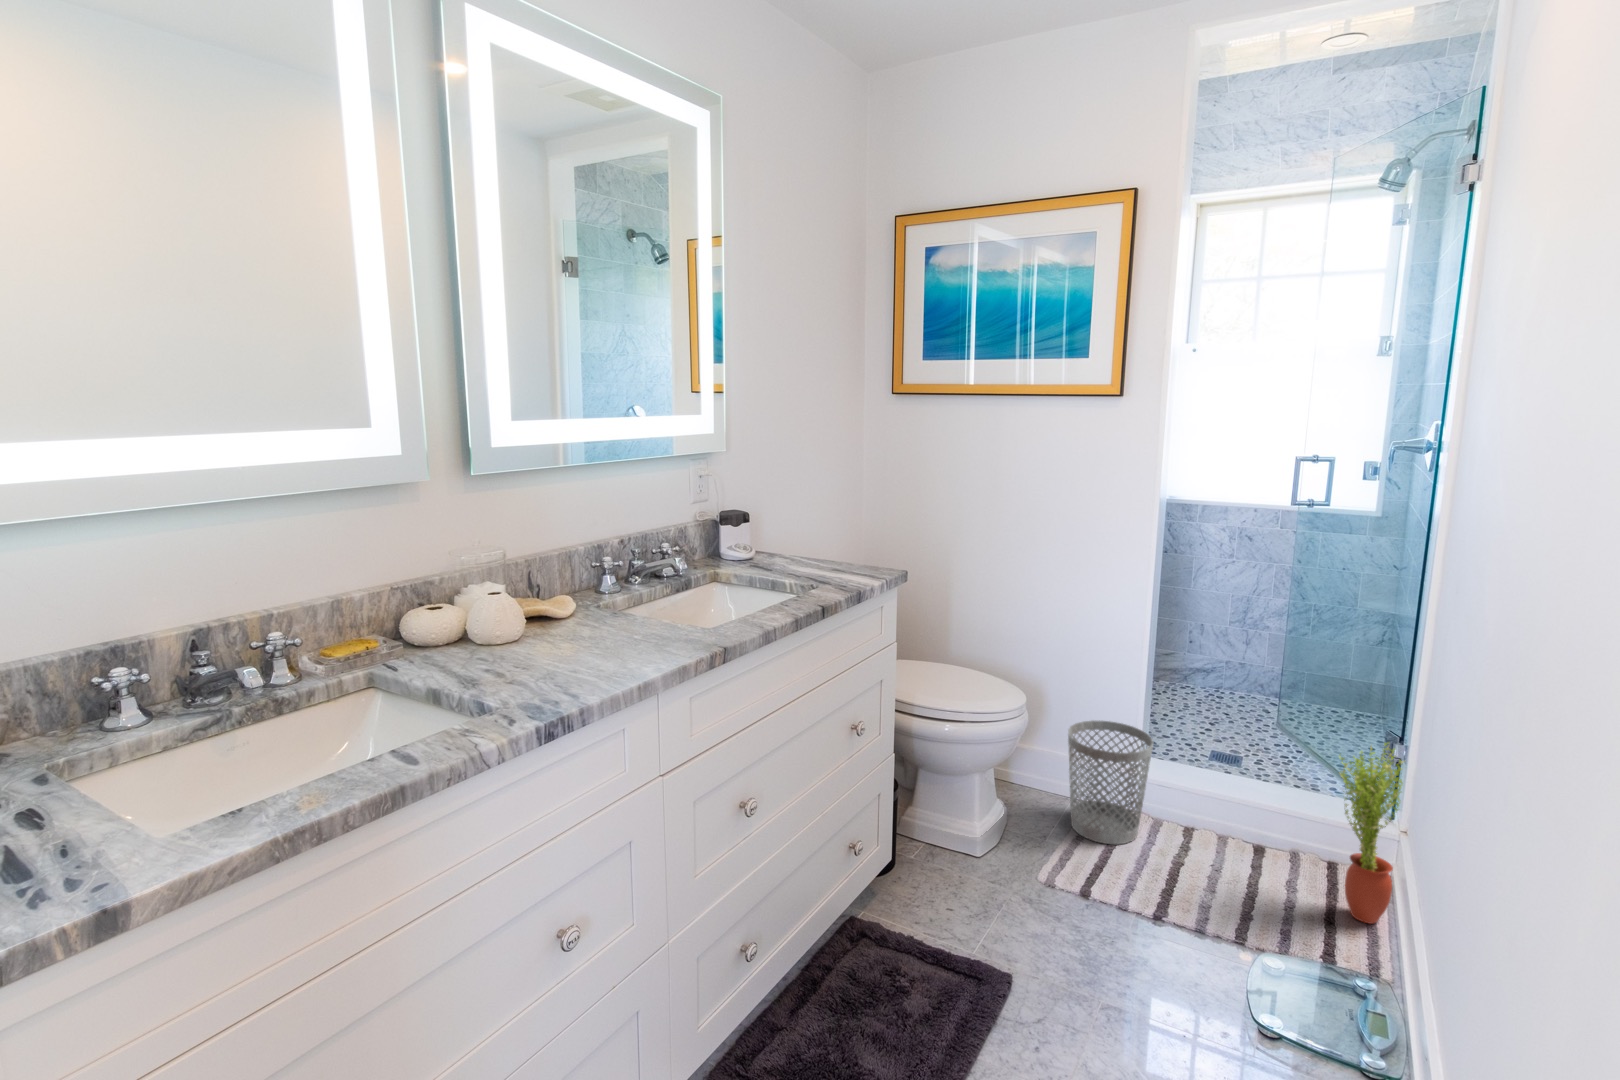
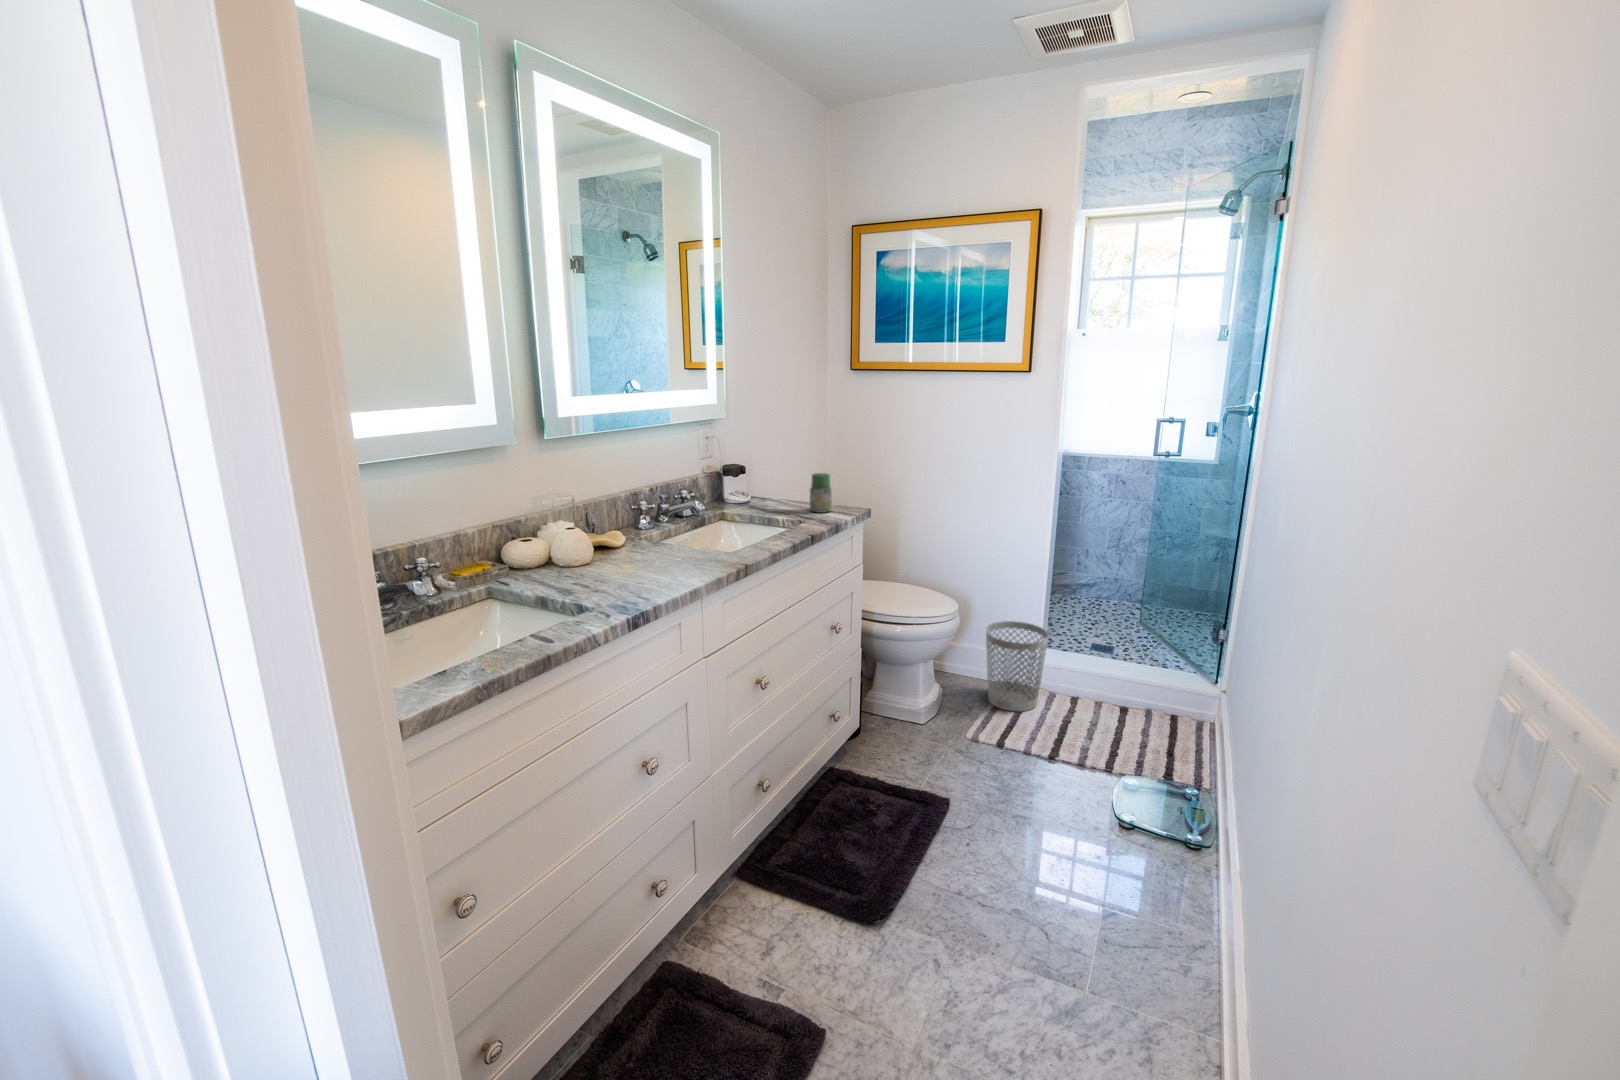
jar: none [831,523,861,574] -> present [810,473,832,513]
potted plant: present [1340,743,1403,924] -> none [1179,627,1226,756]

